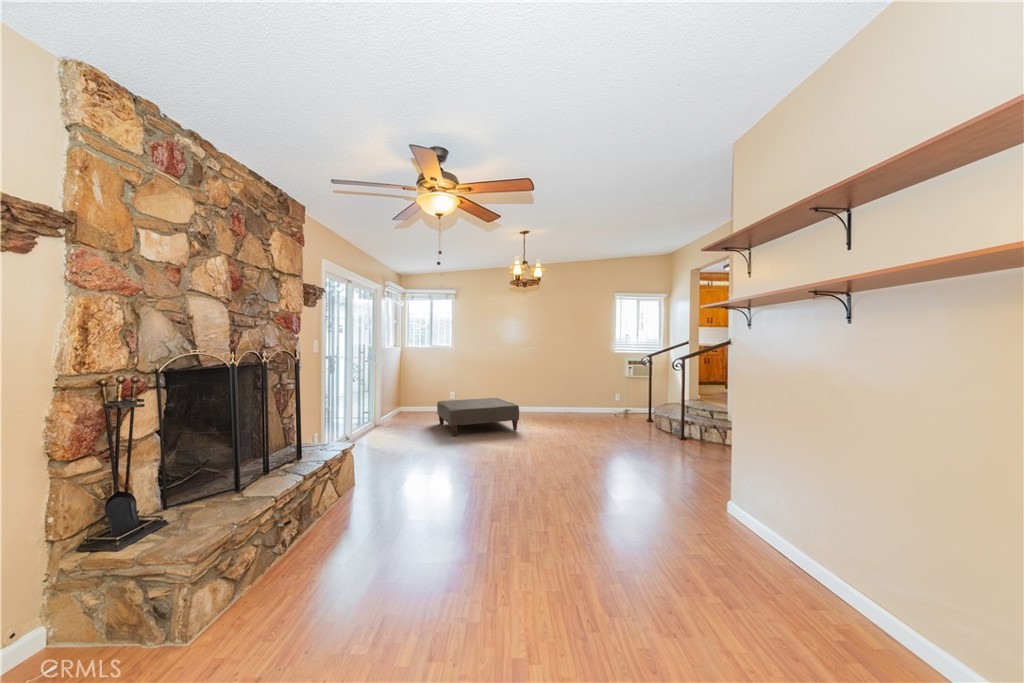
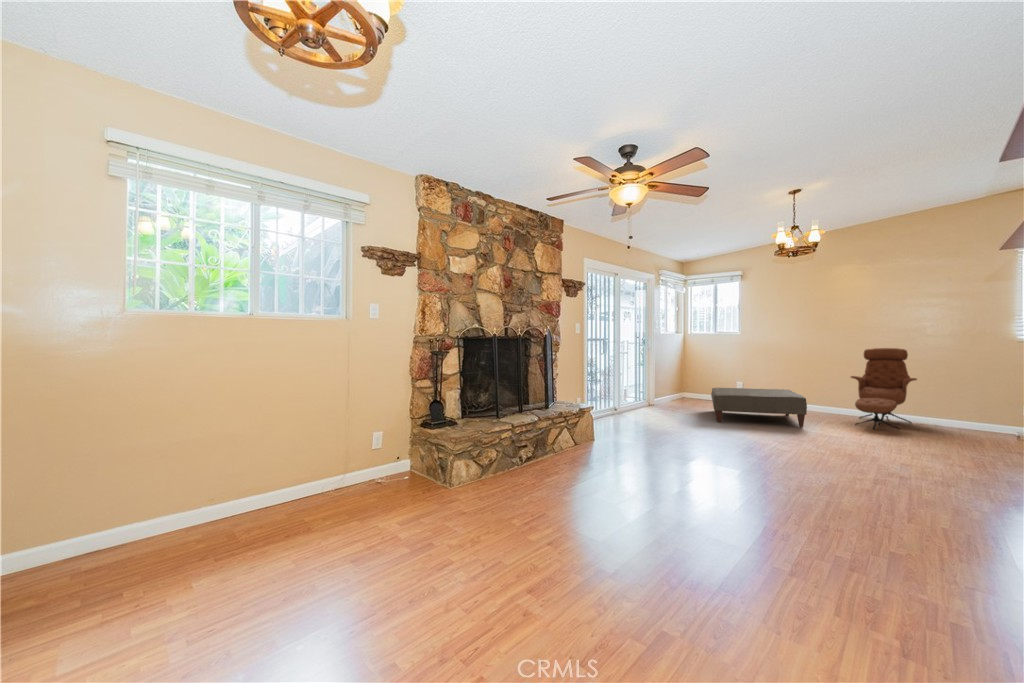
lounge chair: none [535,361,573,425] -> present [851,348,917,429]

